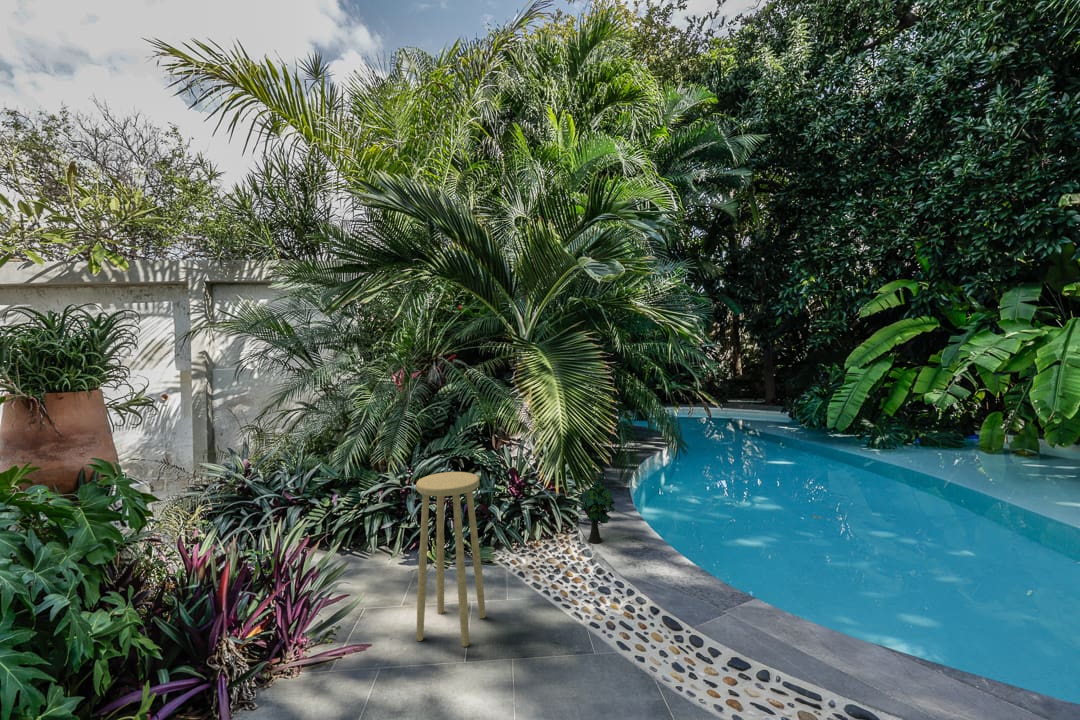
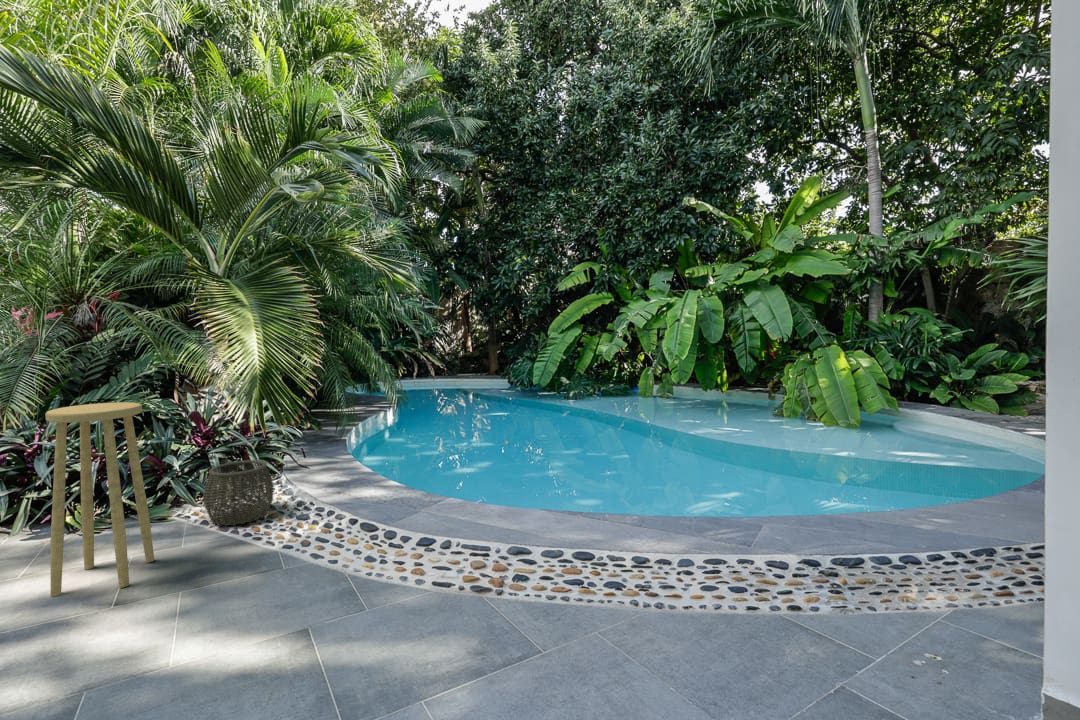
decorative plant: present [575,473,615,544] -> none [275,413,323,486]
woven basket: none [519,520,577,587] -> present [203,460,274,526]

